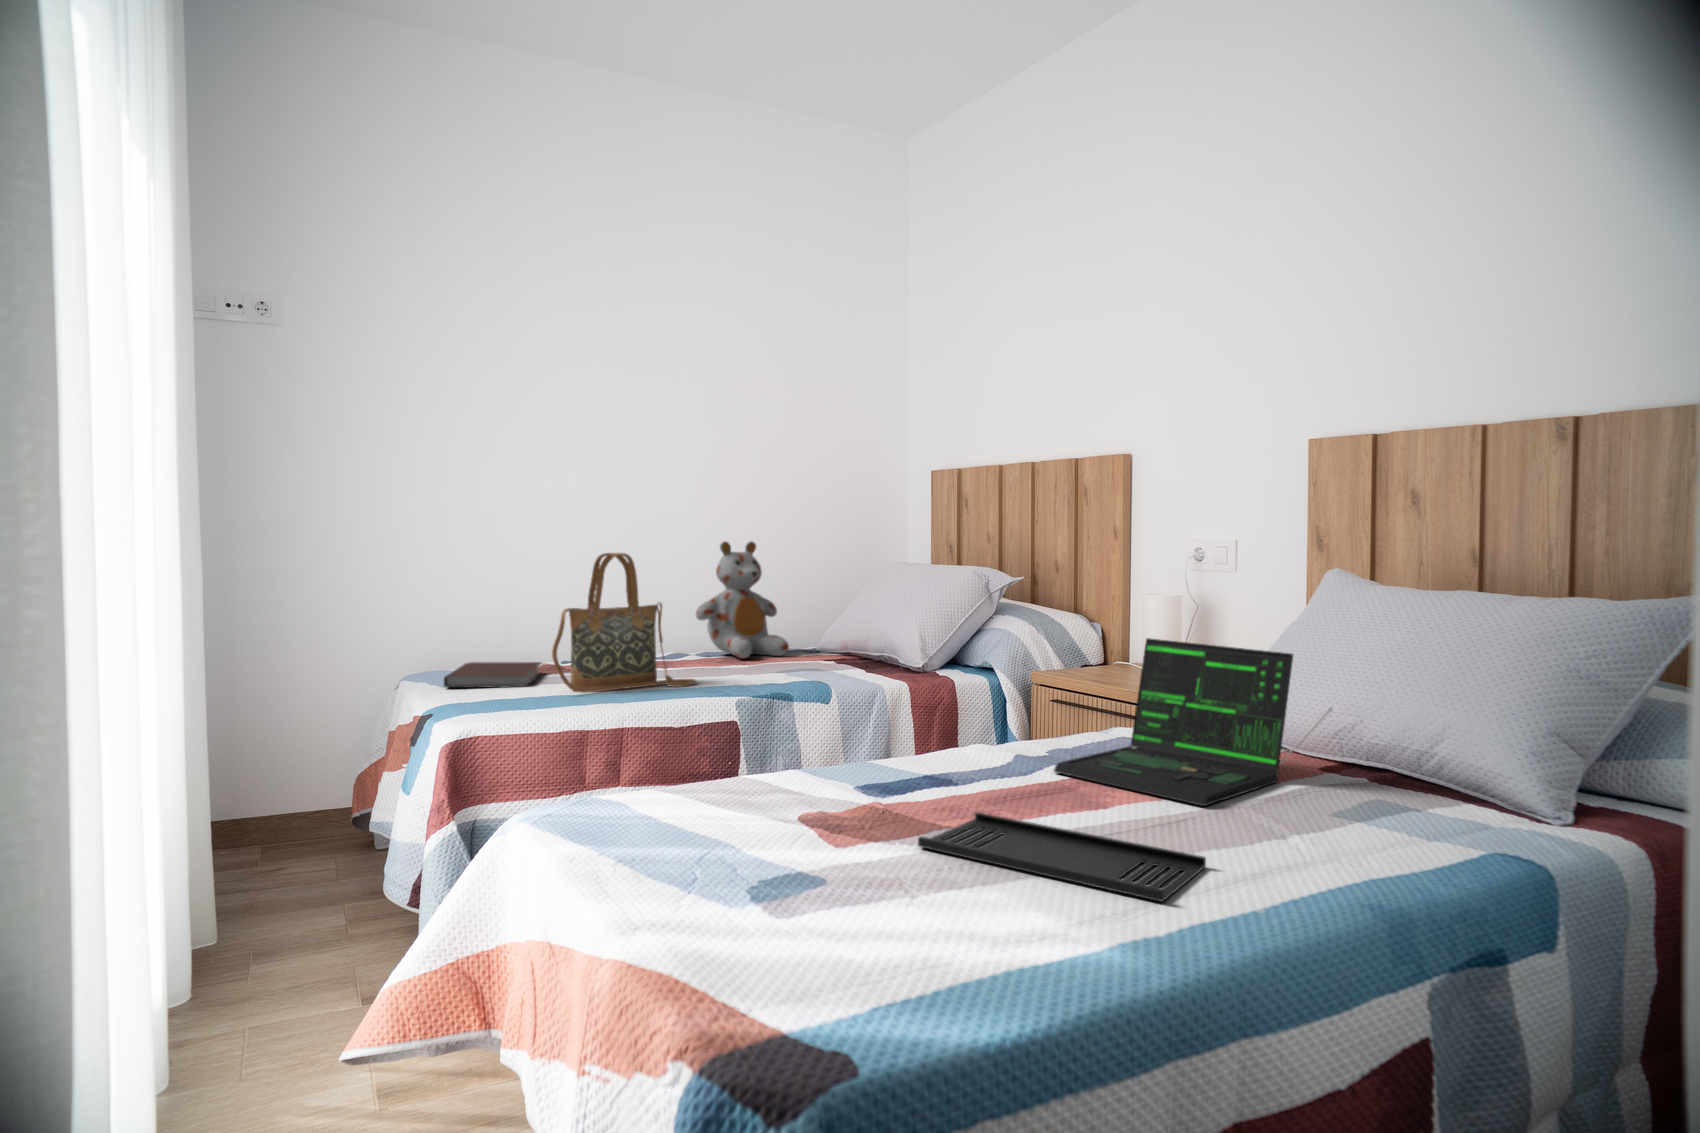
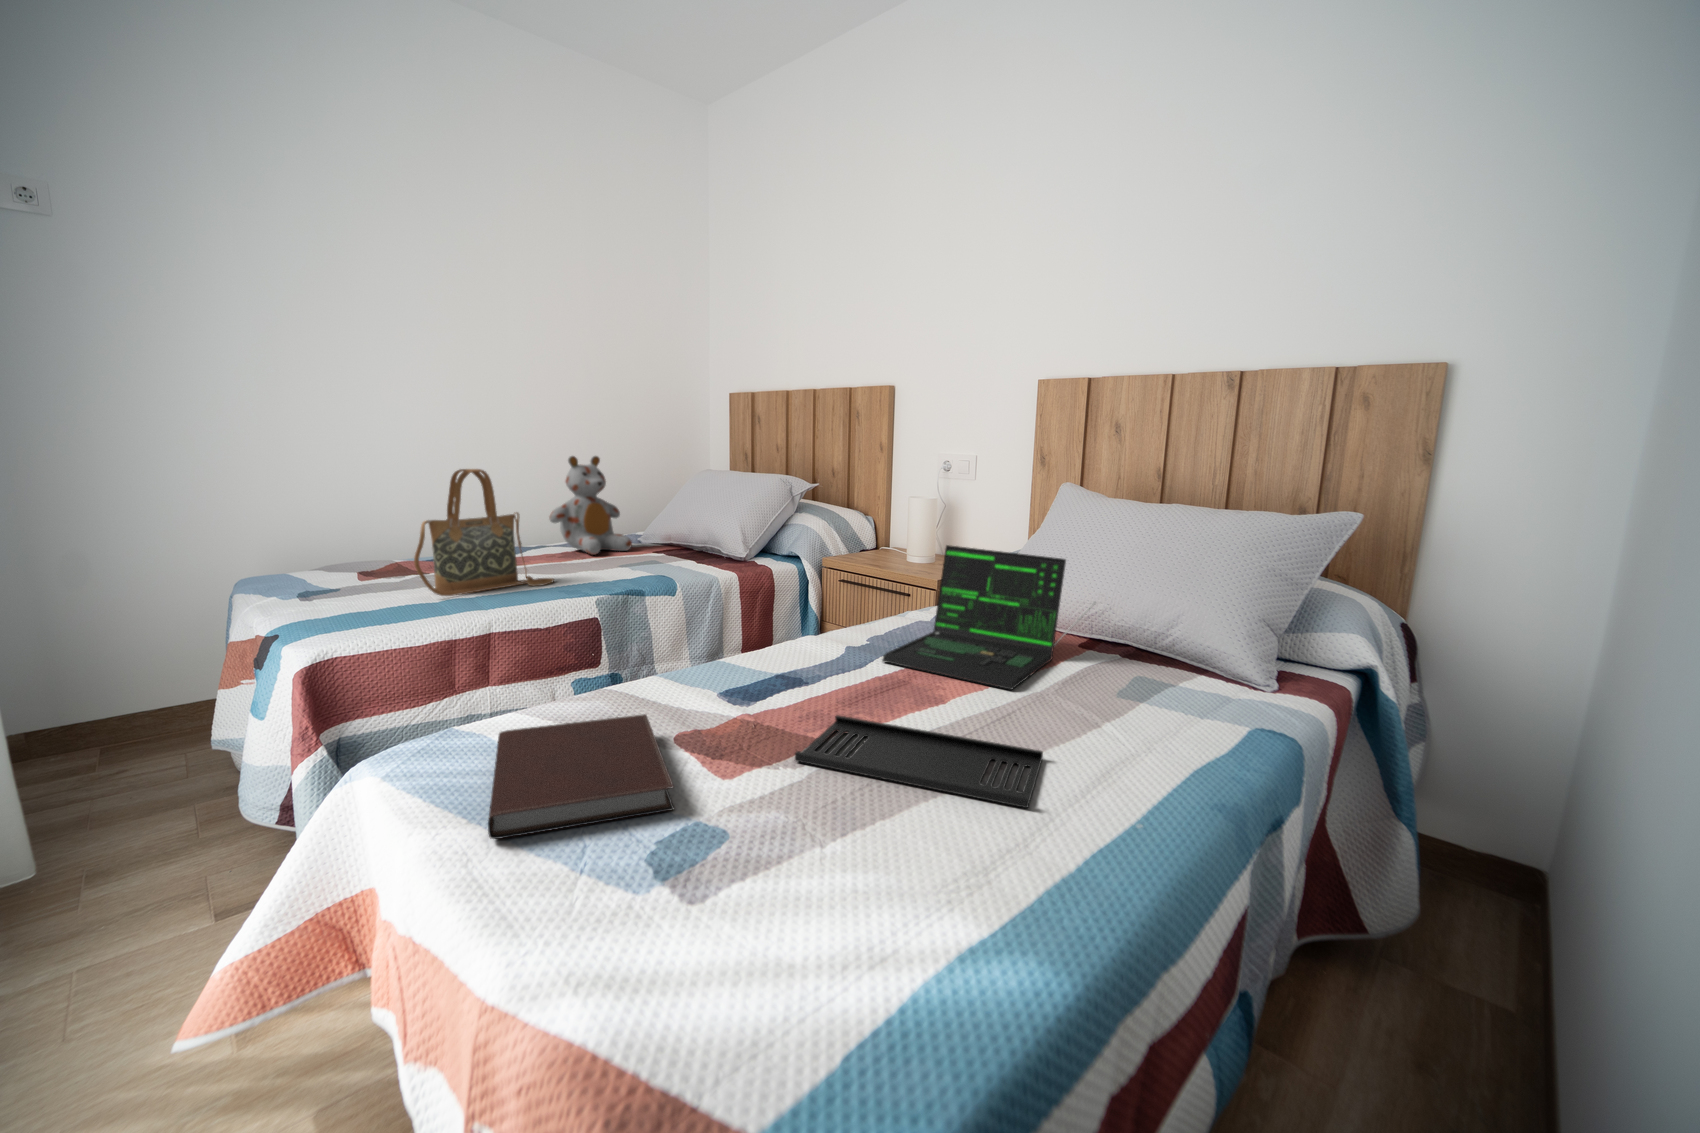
notebook: present [444,662,541,688] -> present [488,714,674,839]

